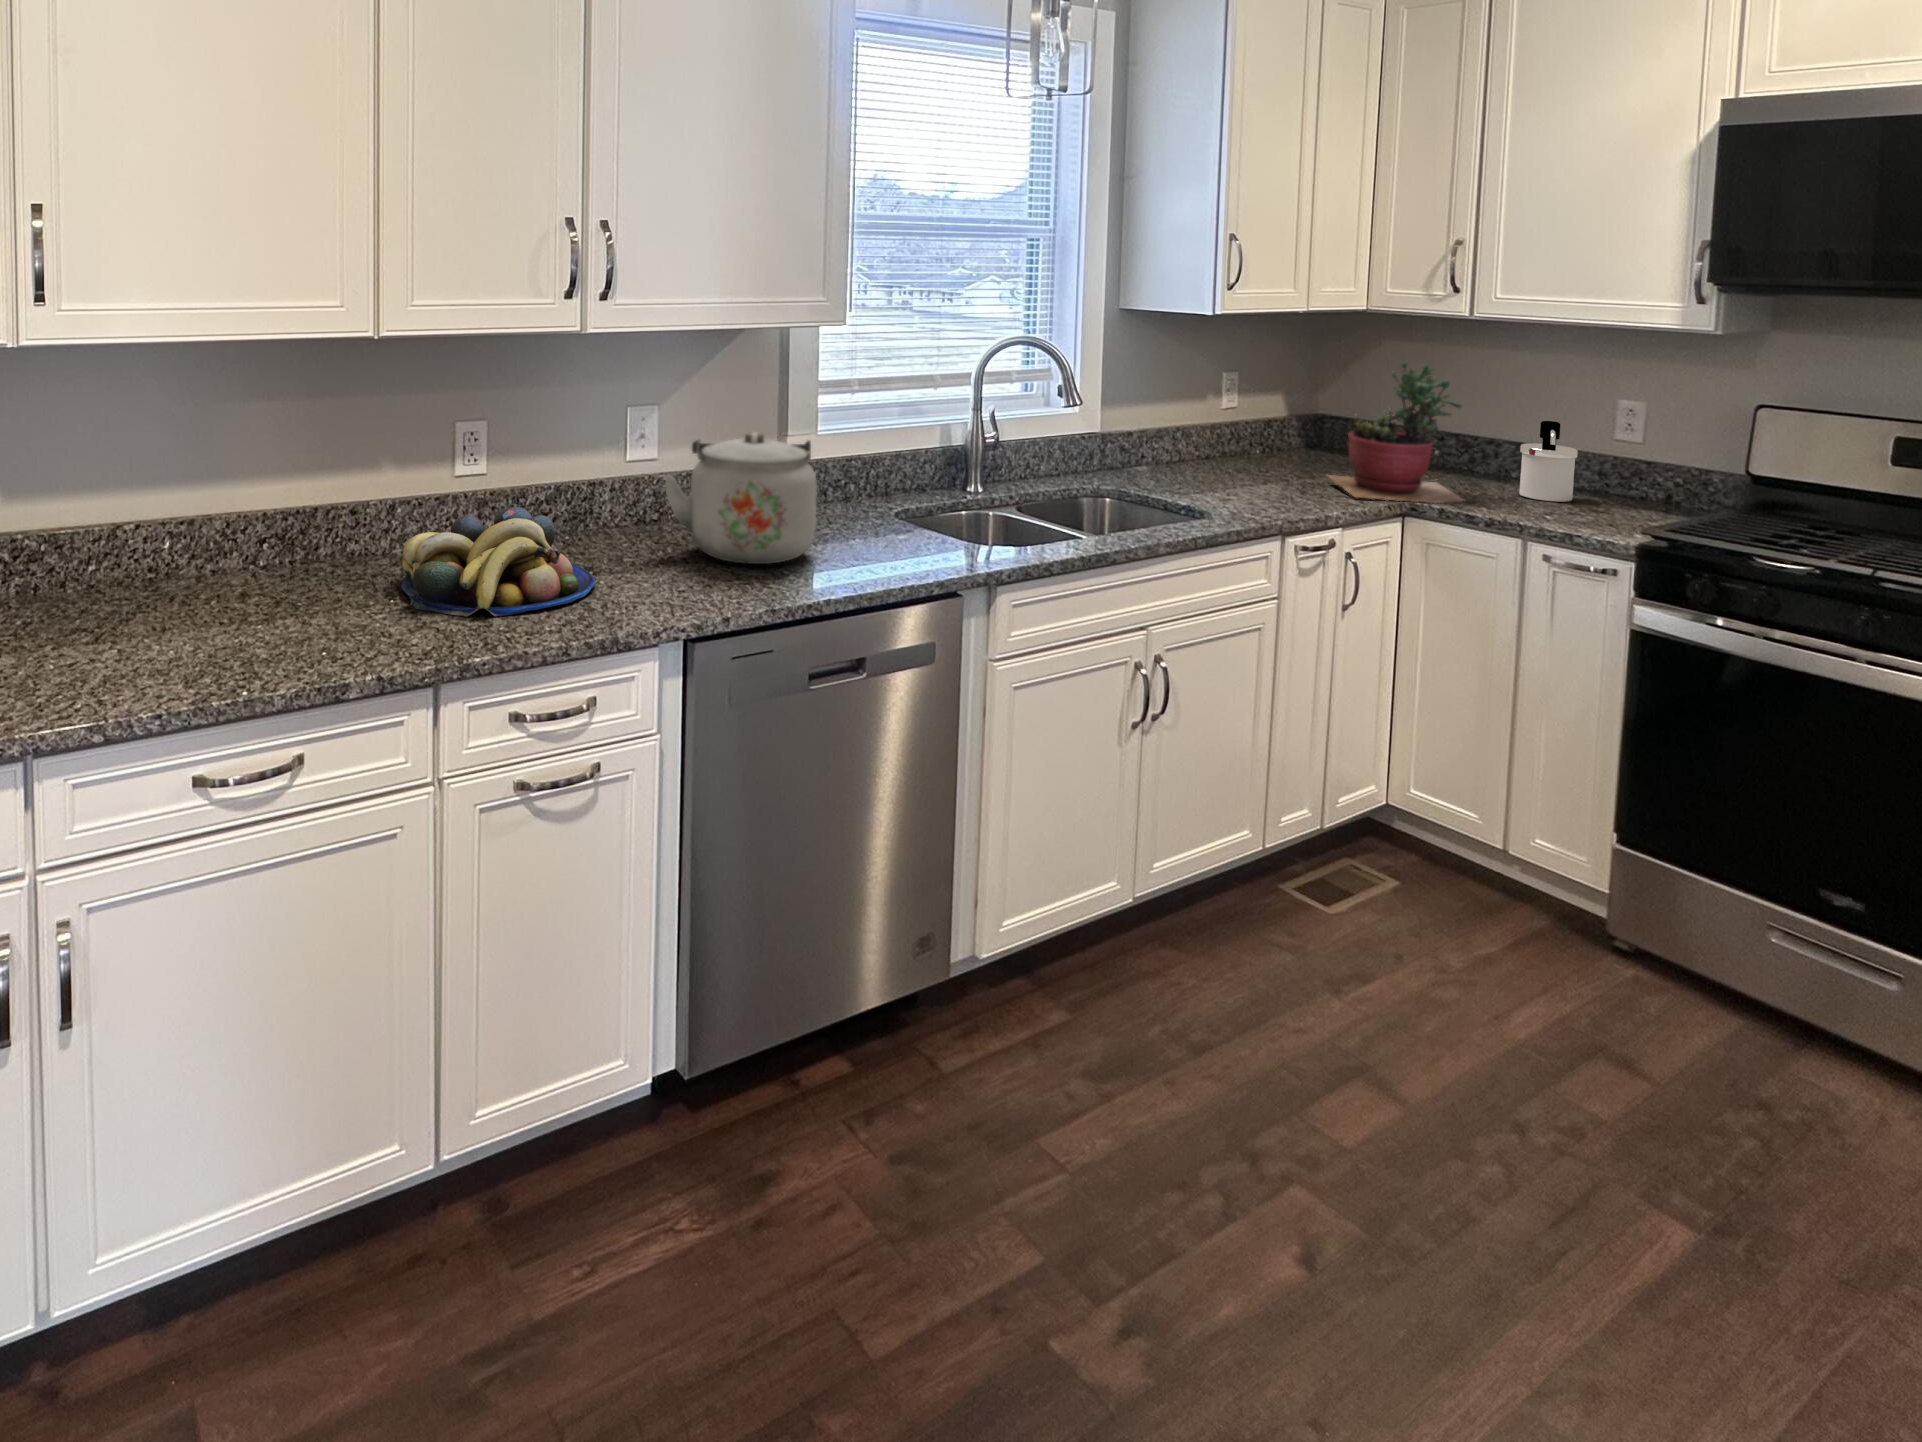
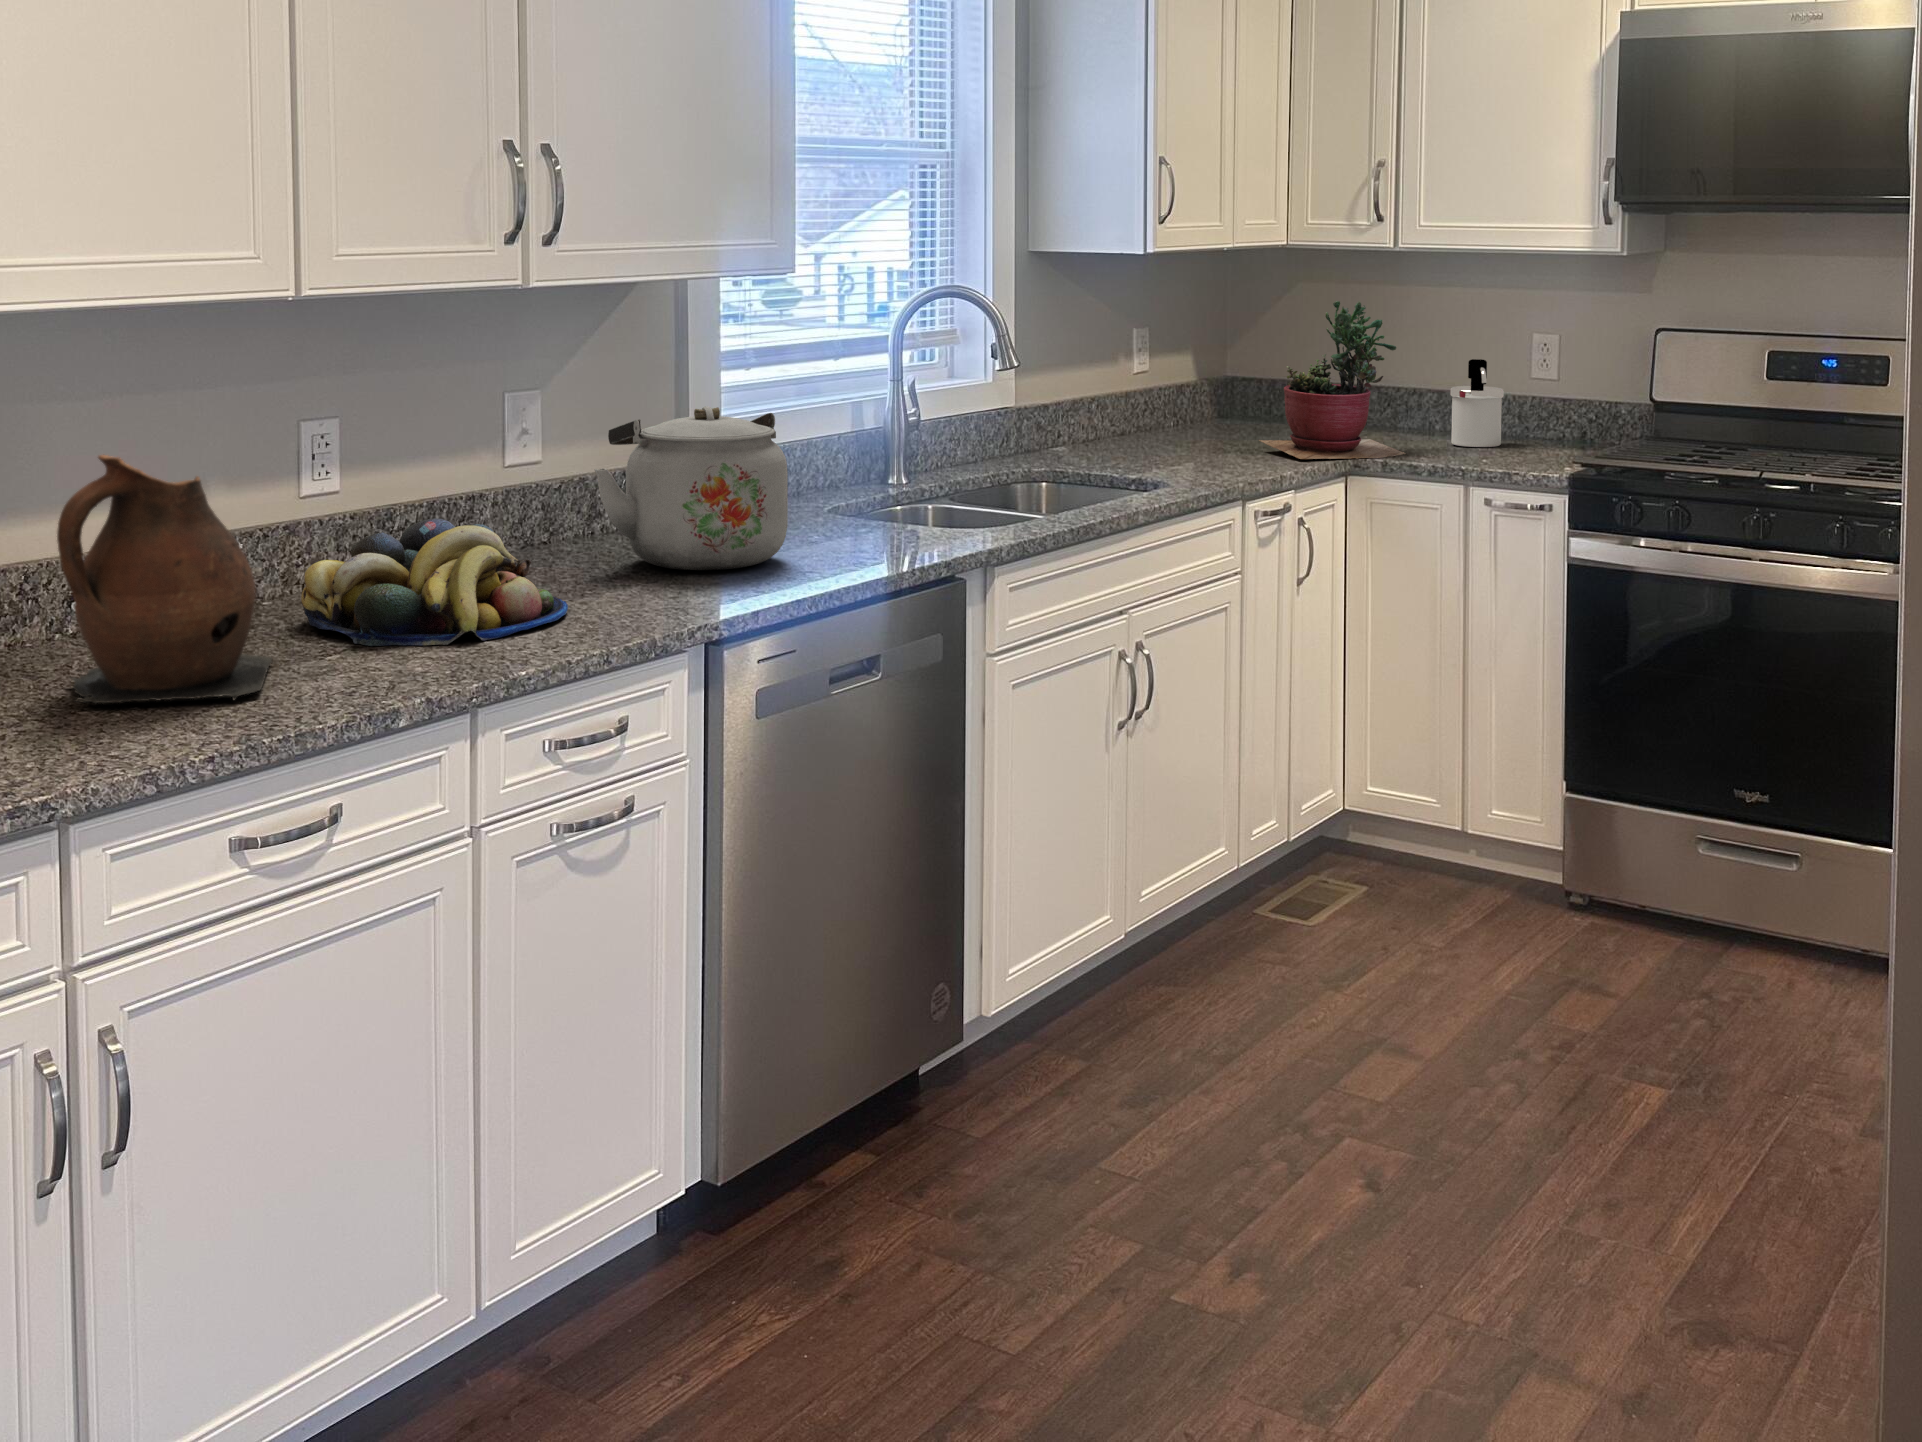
ceramic pitcher: none [150,455,331,656] -> present [57,455,272,703]

